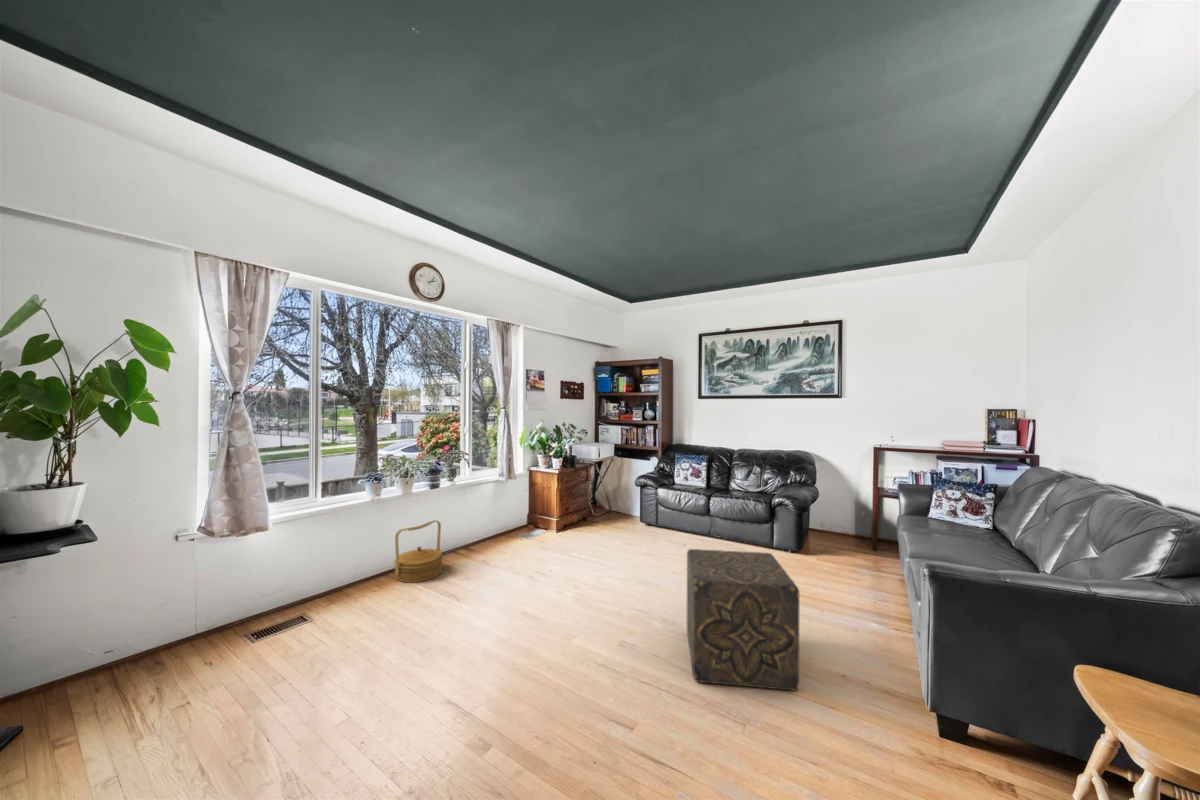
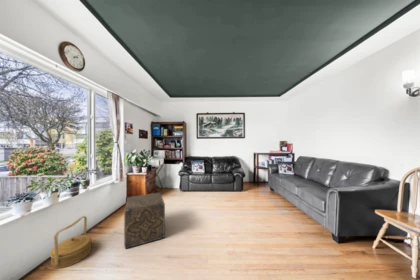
ottoman: present [687,549,800,690] -> present [124,193,165,248]

